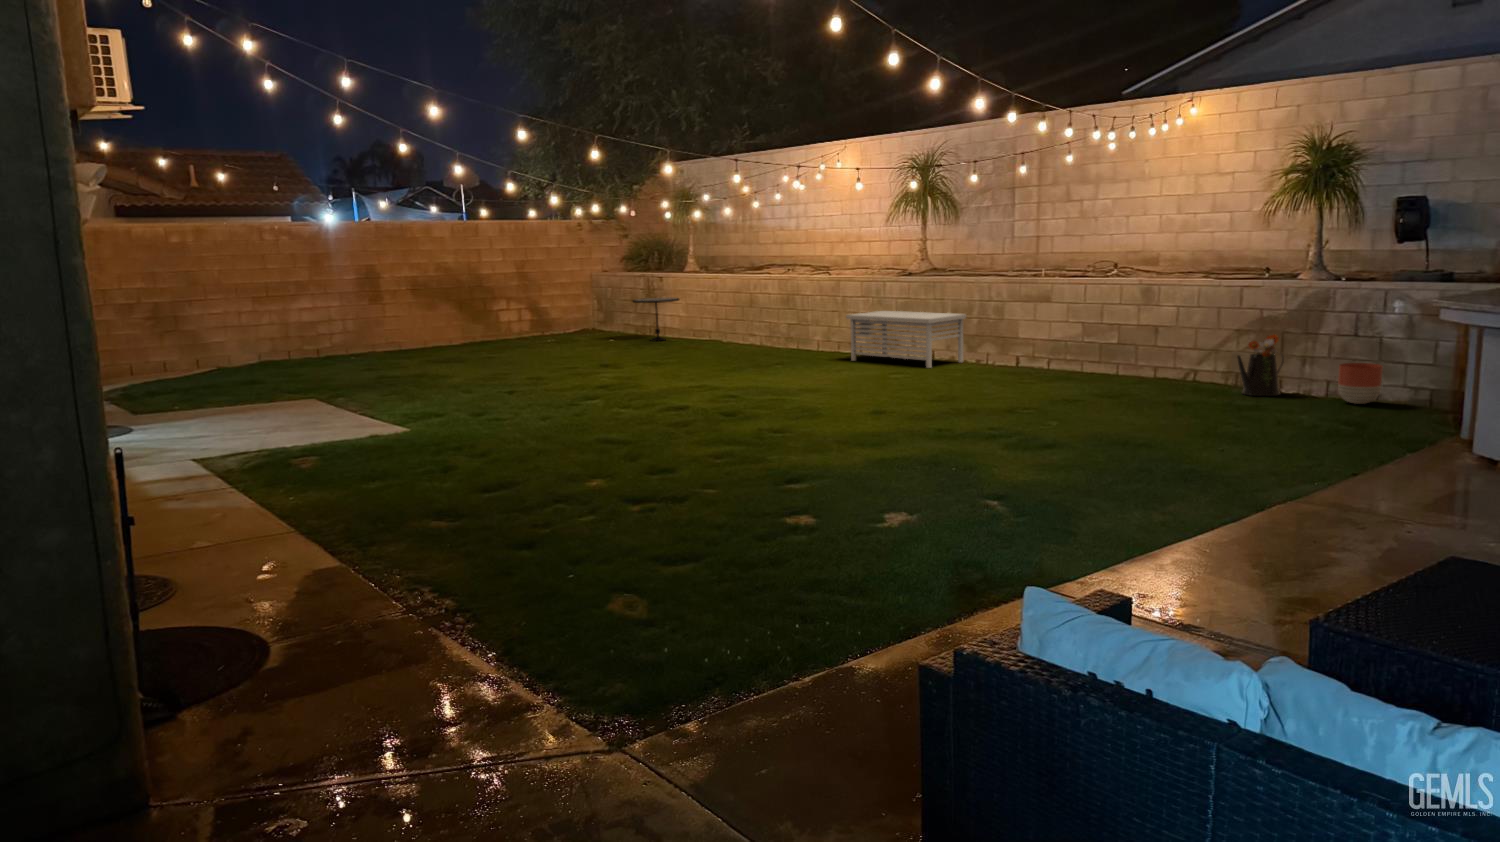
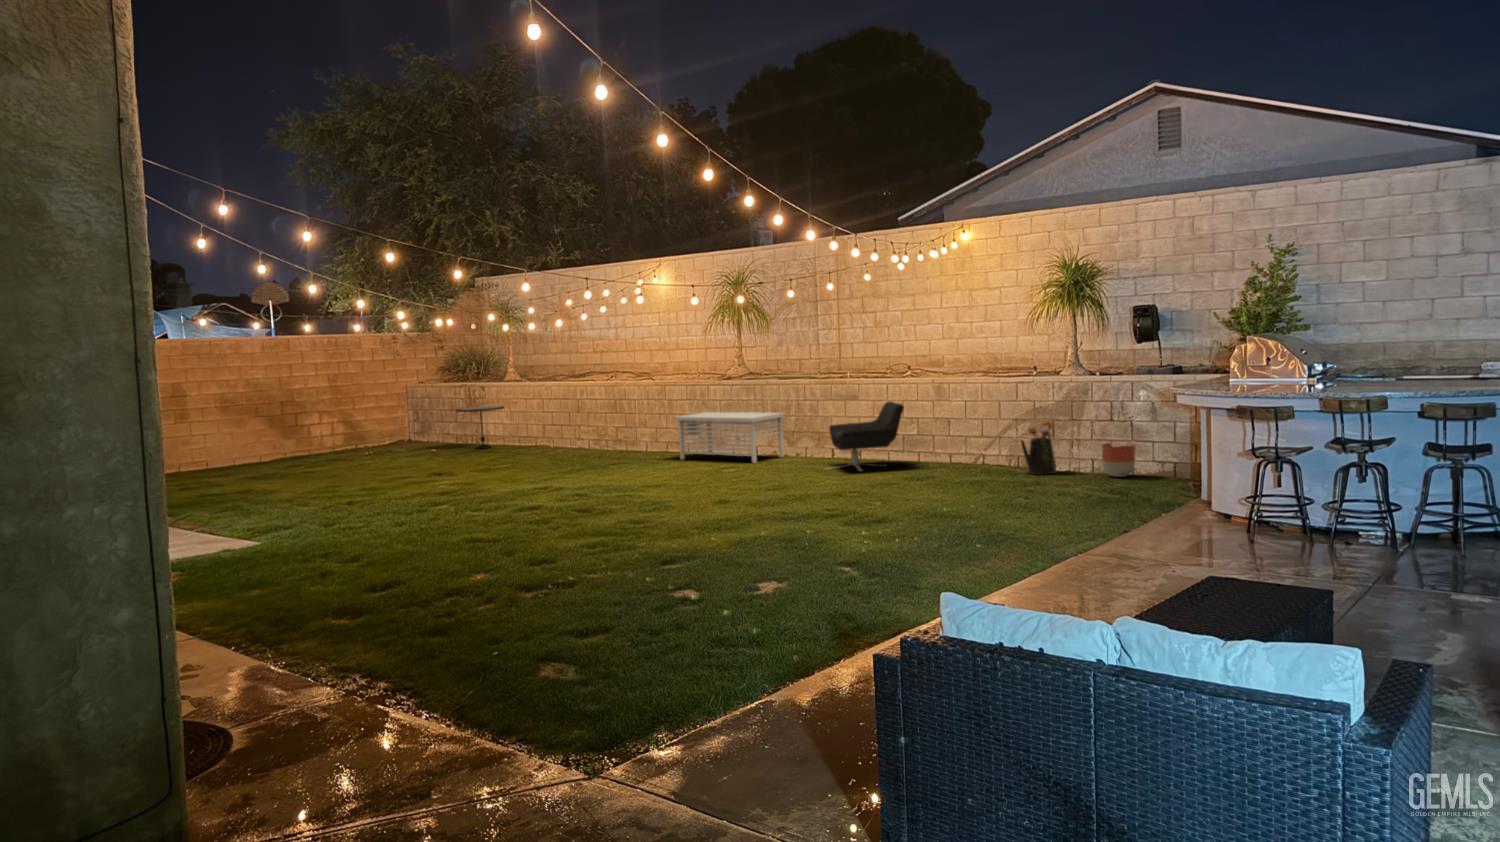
lounge chair: none [1003,305,1100,383] -> present [829,402,904,471]

